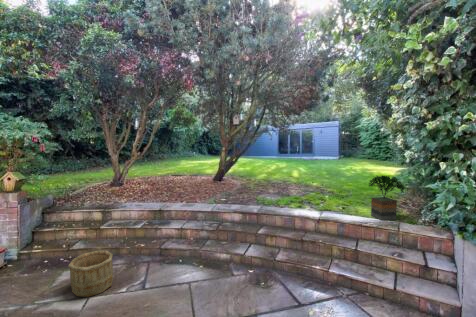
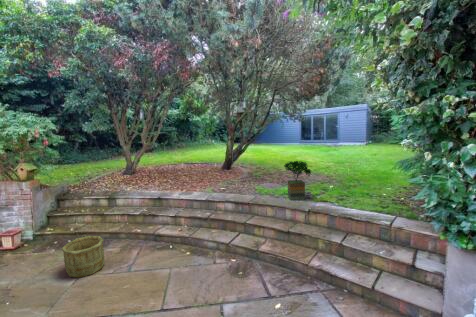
potted tree: present [369,176,405,220] -> present [284,161,311,200]

